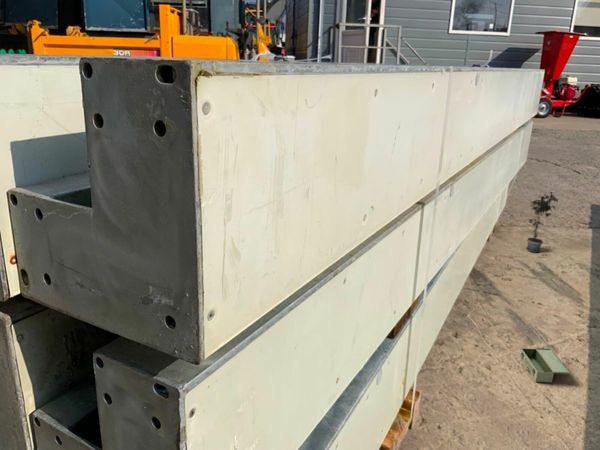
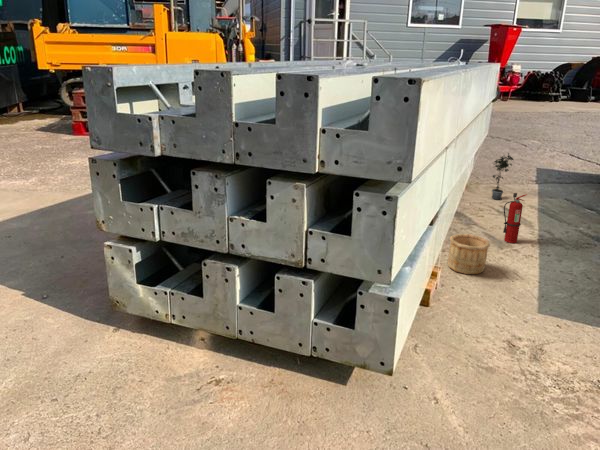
fire extinguisher: none [535,260,573,332] -> present [503,193,526,243]
wooden bucket: none [443,327,507,395] -> present [448,234,490,274]
toolbox: present [520,348,570,383] -> none [496,249,528,267]

